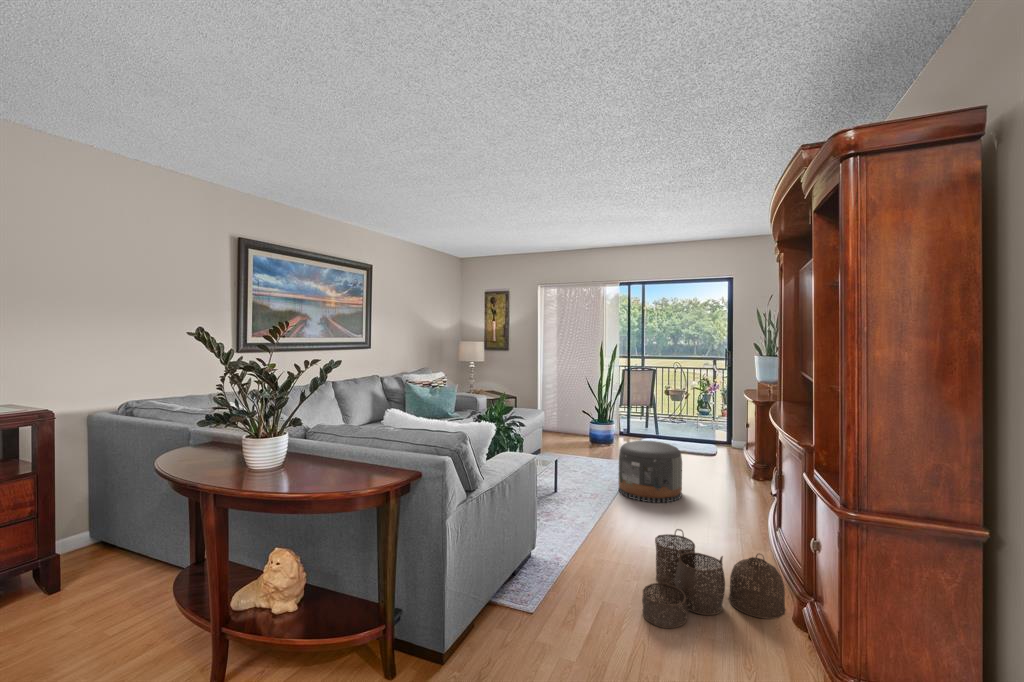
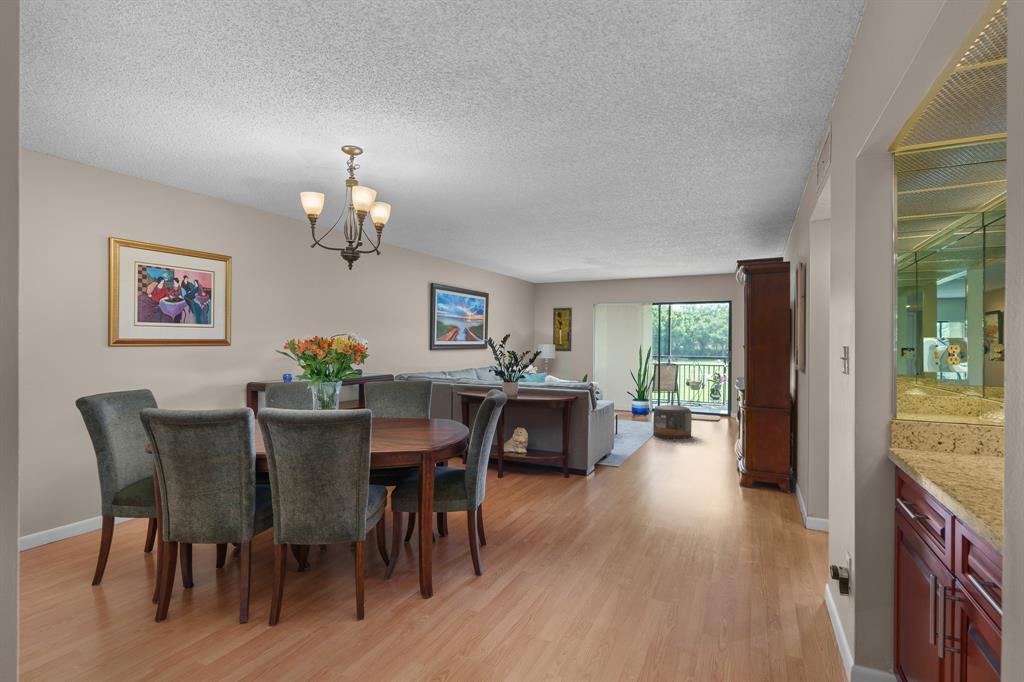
woven basket: present [642,529,785,628] -> none [666,436,731,468]

